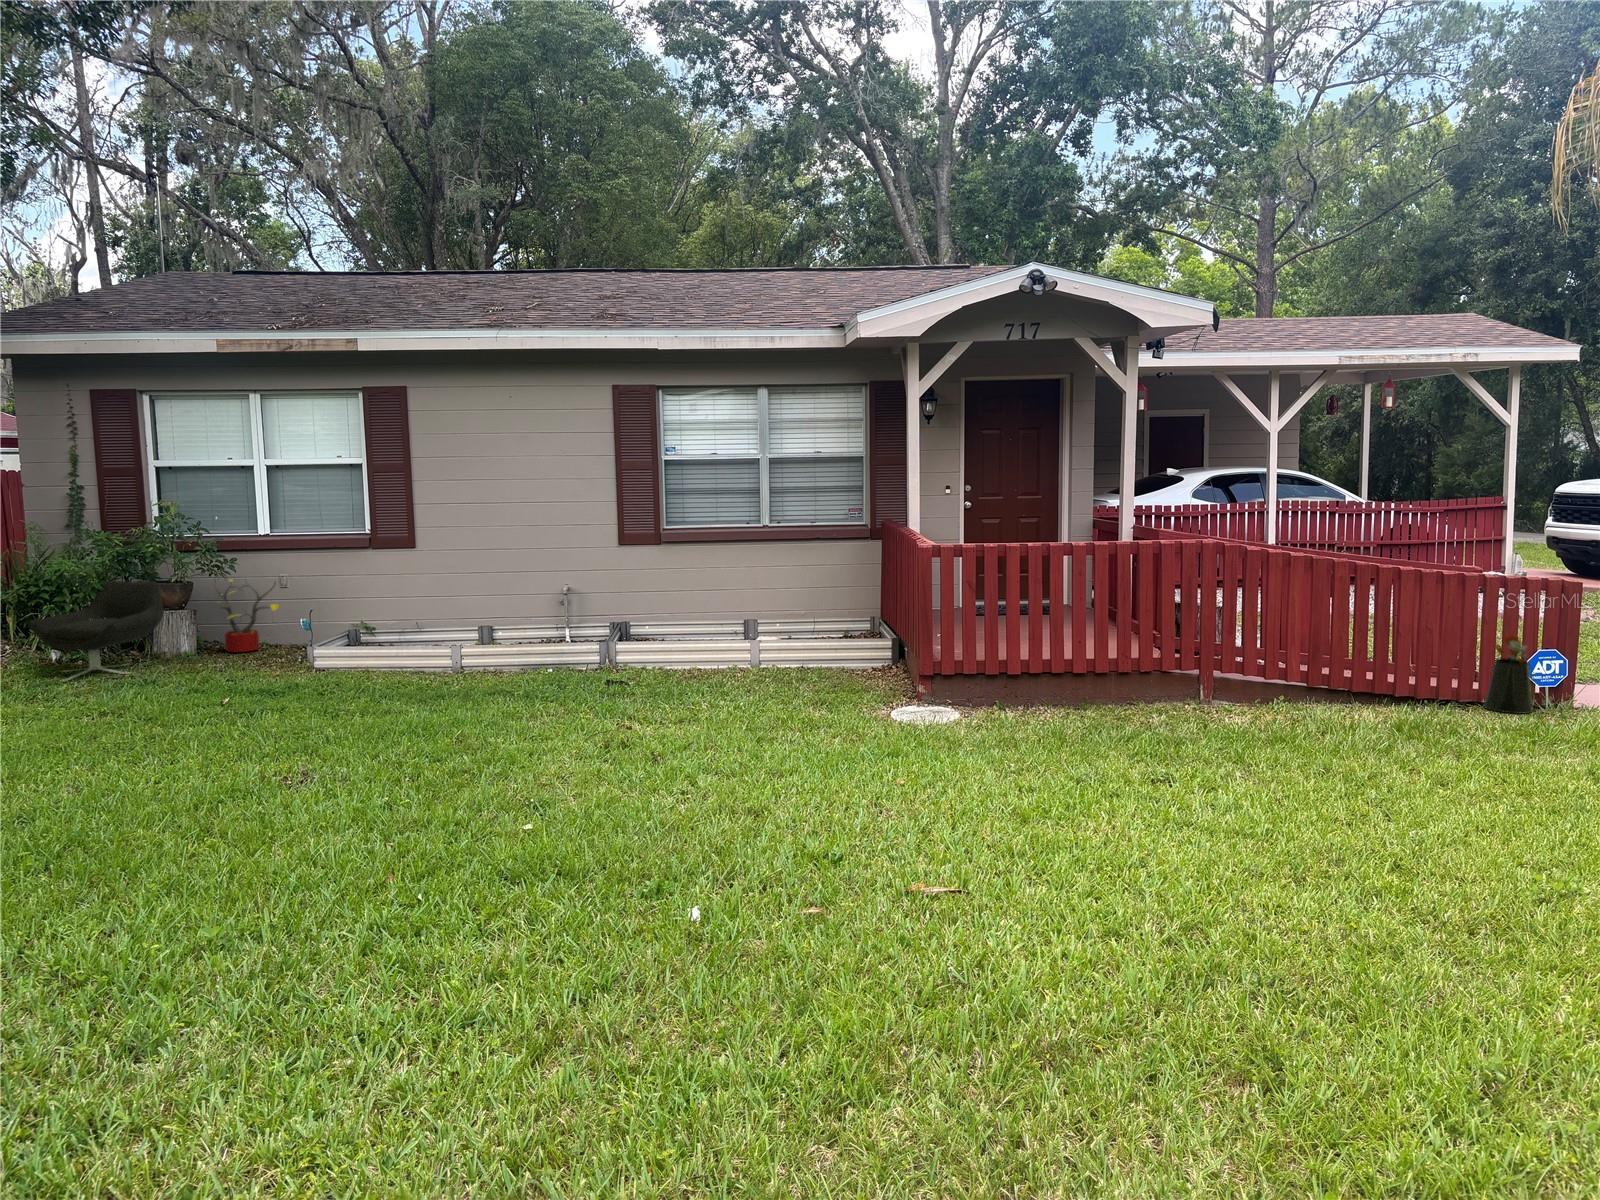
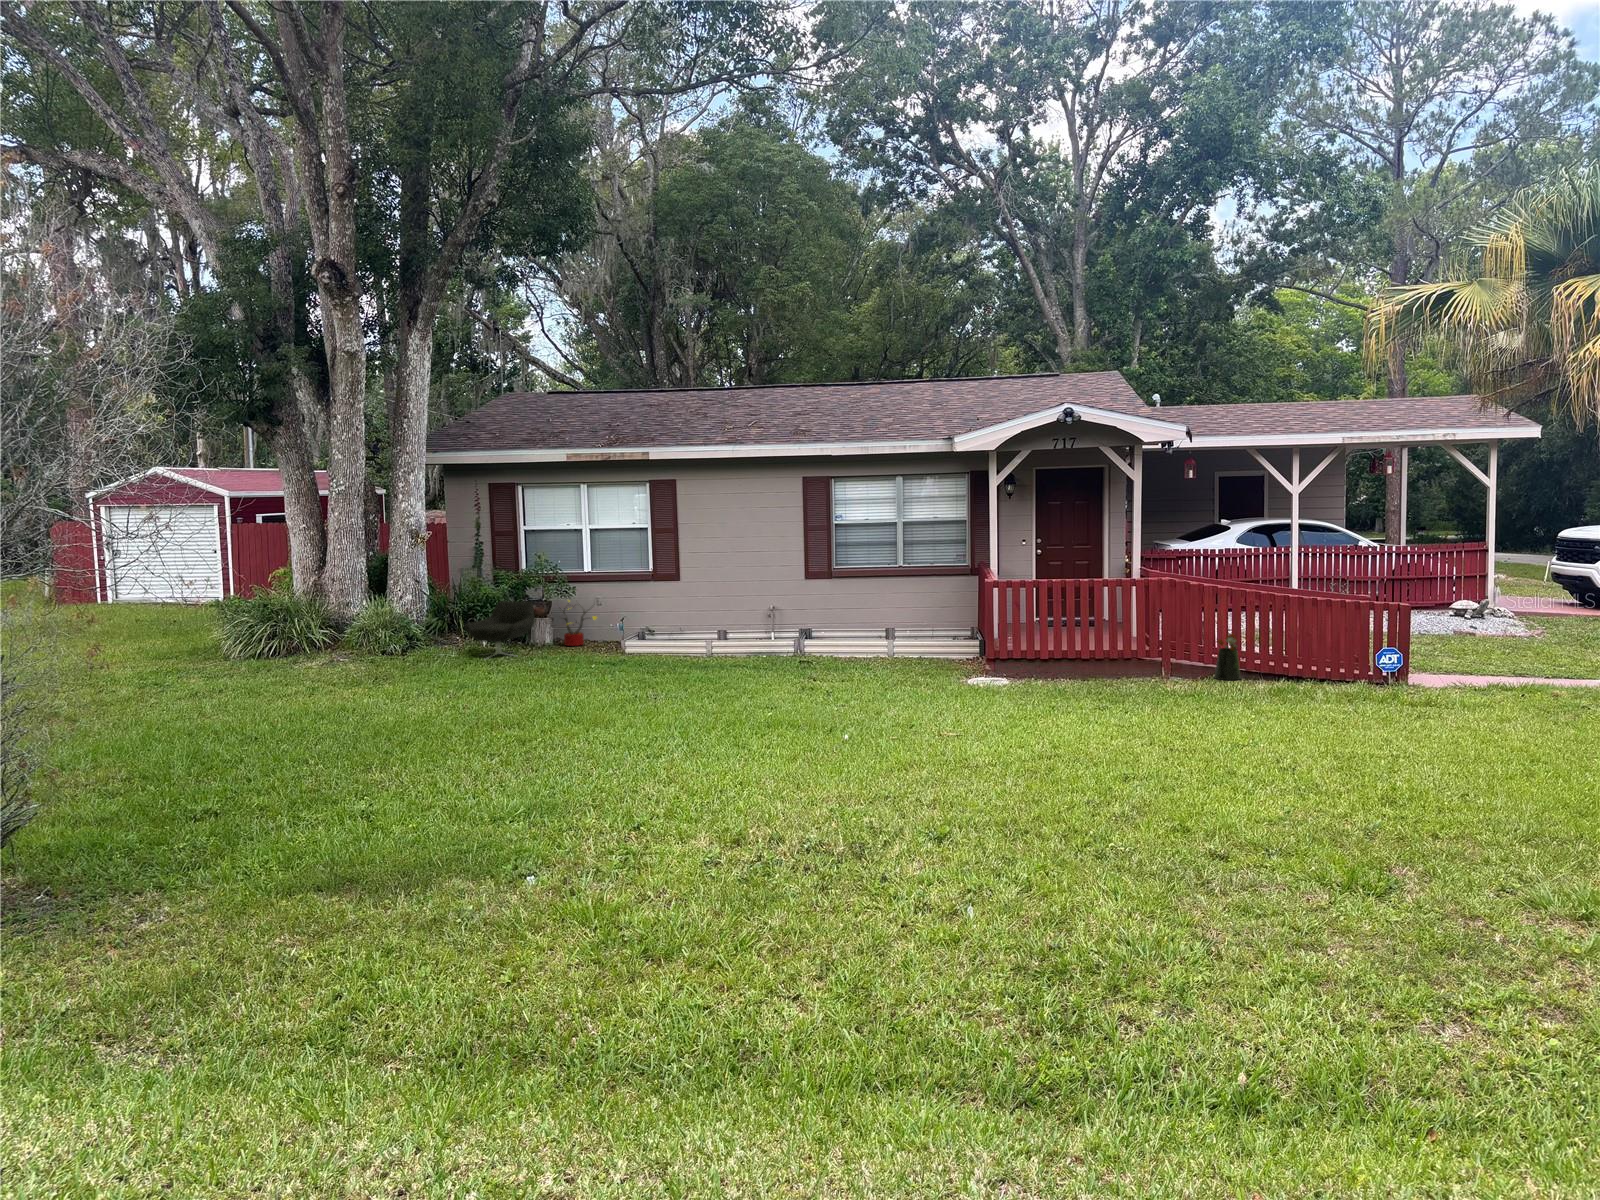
watering can: present [1483,635,1534,714] -> present [1214,634,1241,680]

